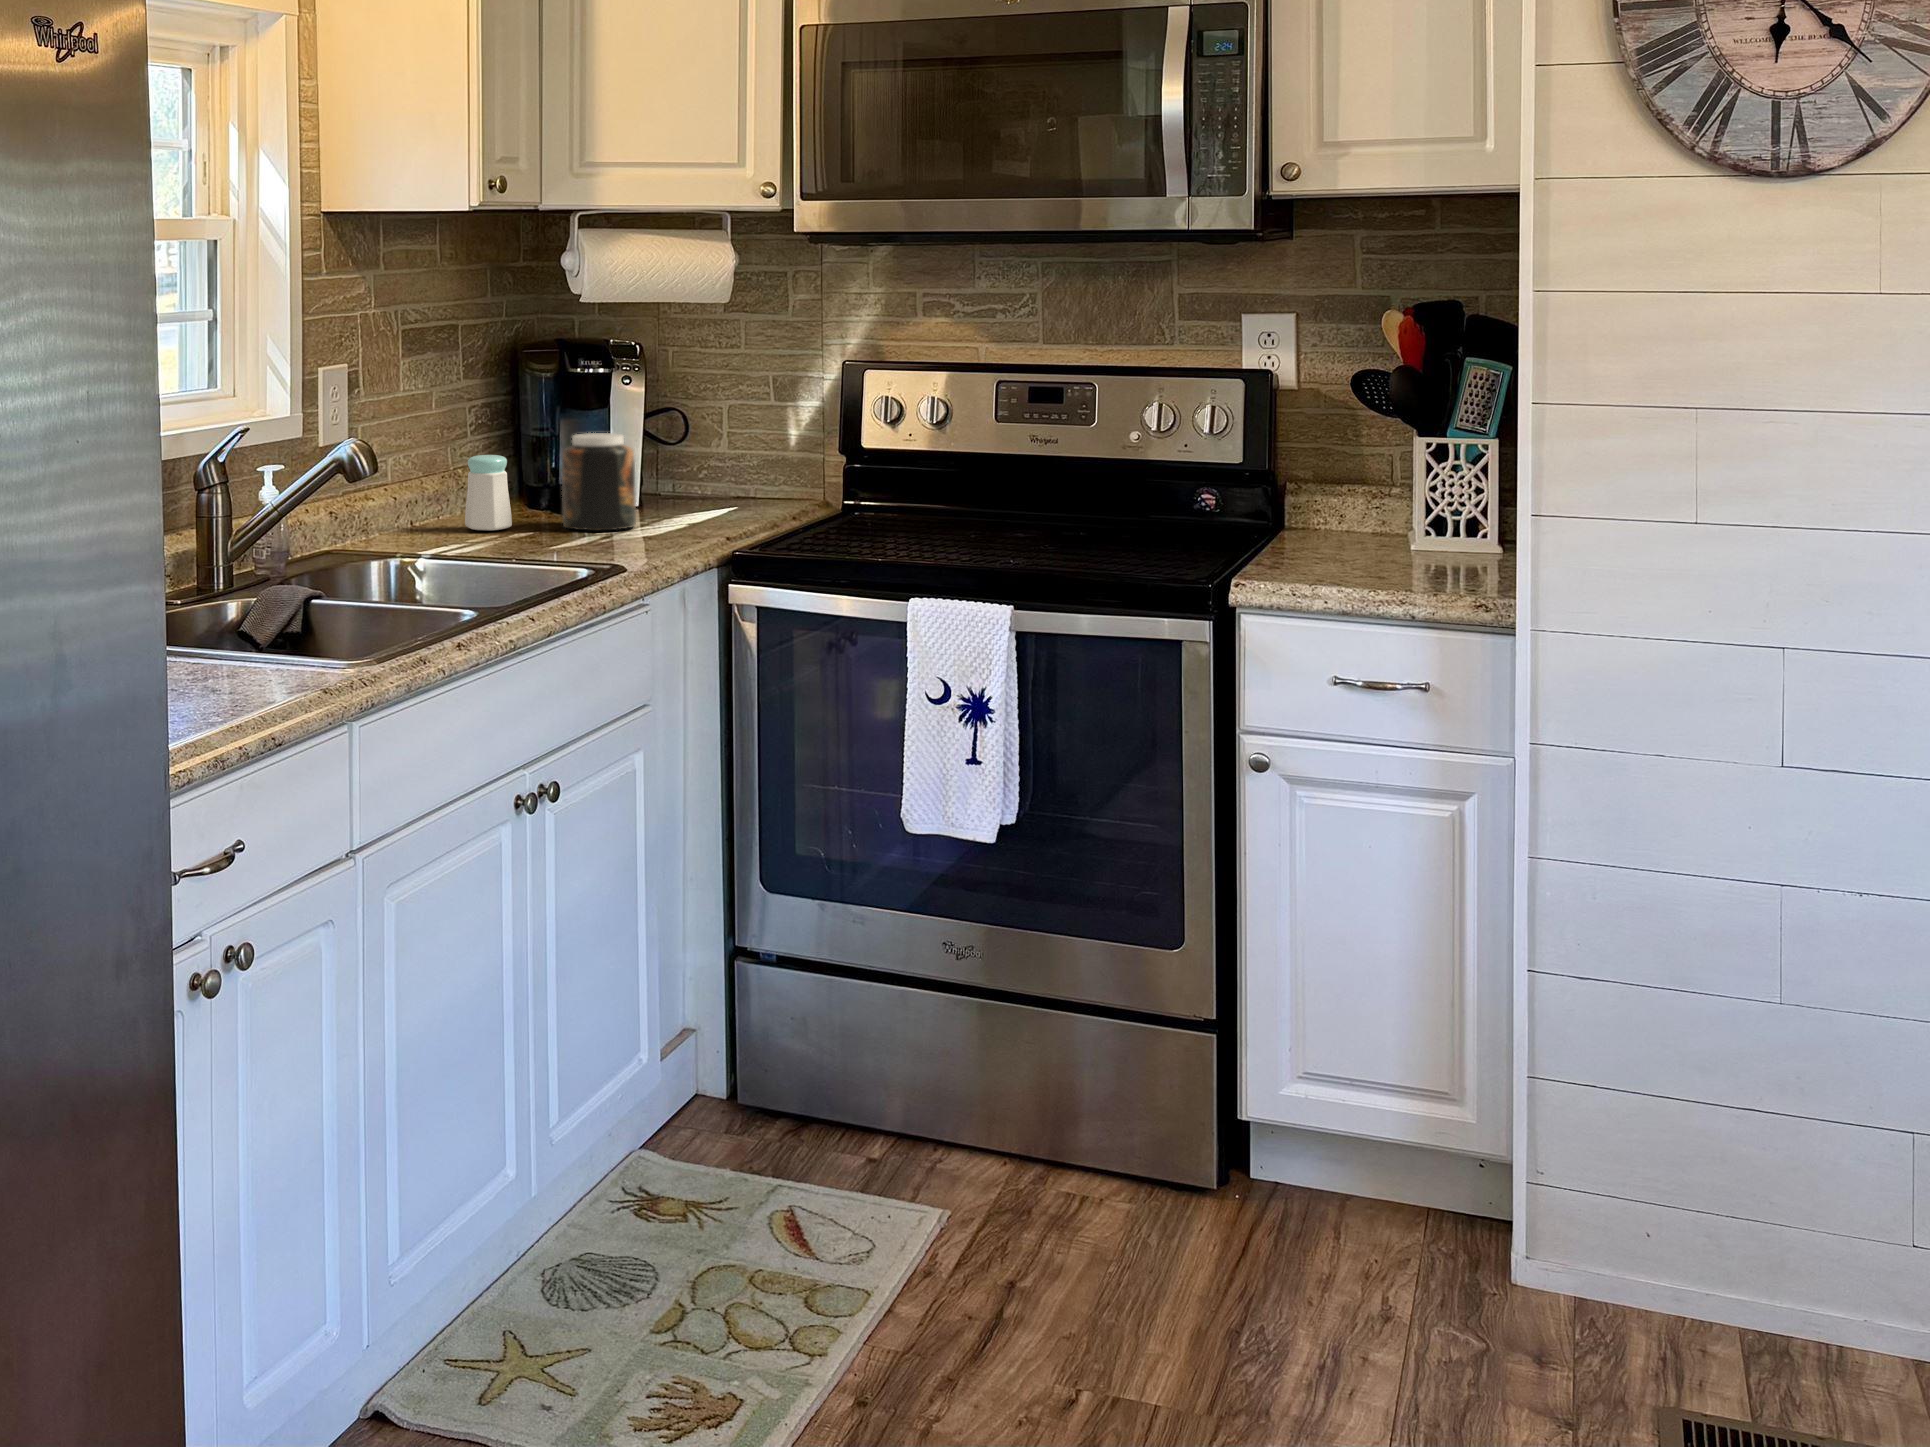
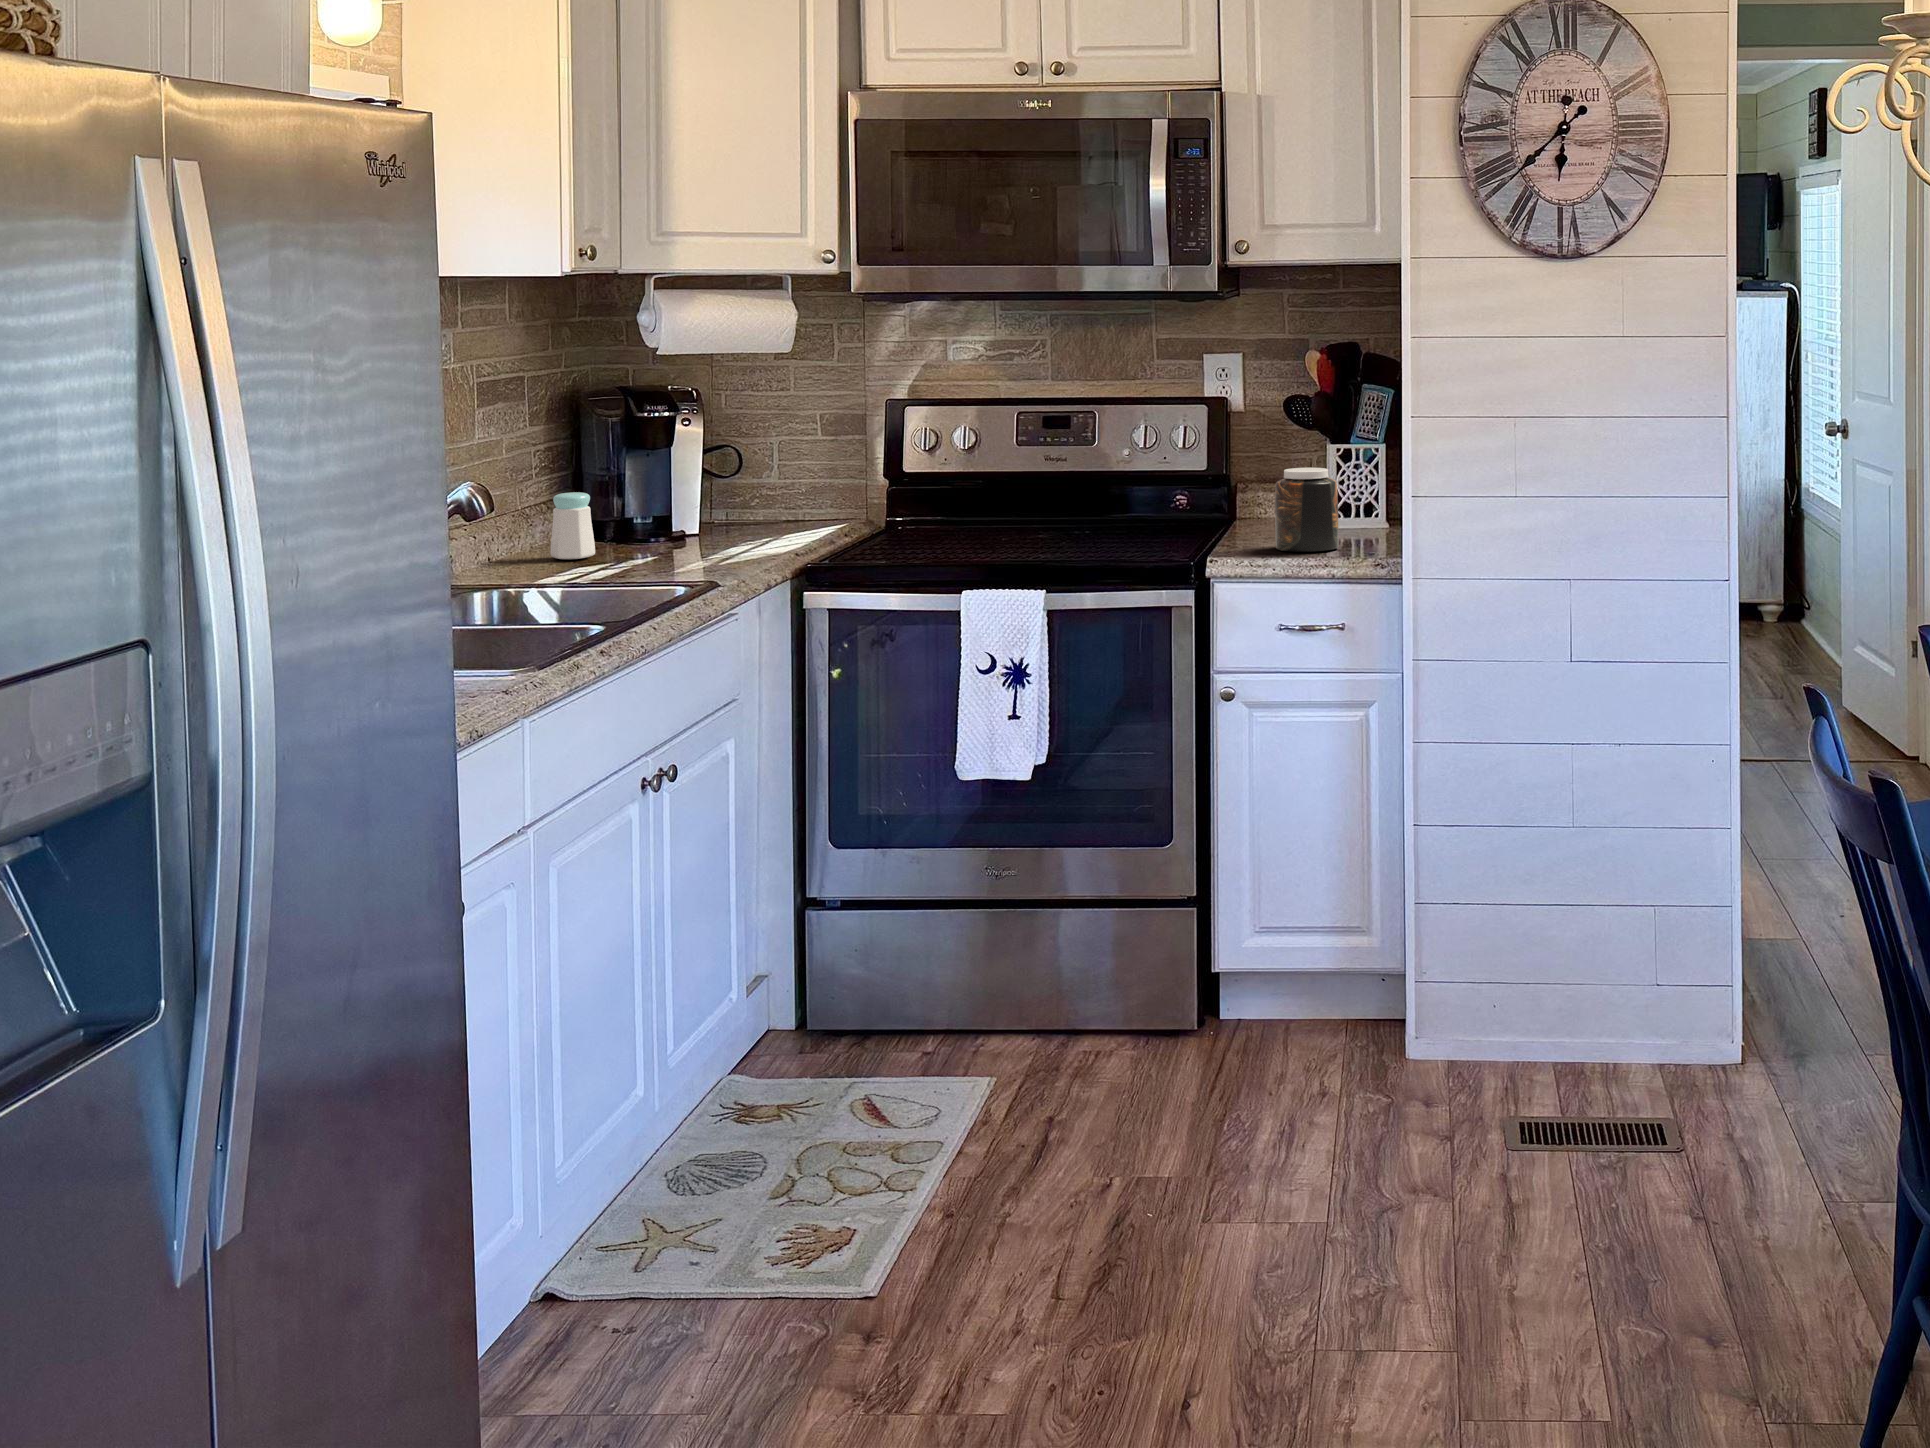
jar: present [562,433,636,531] -> present [1275,468,1339,552]

